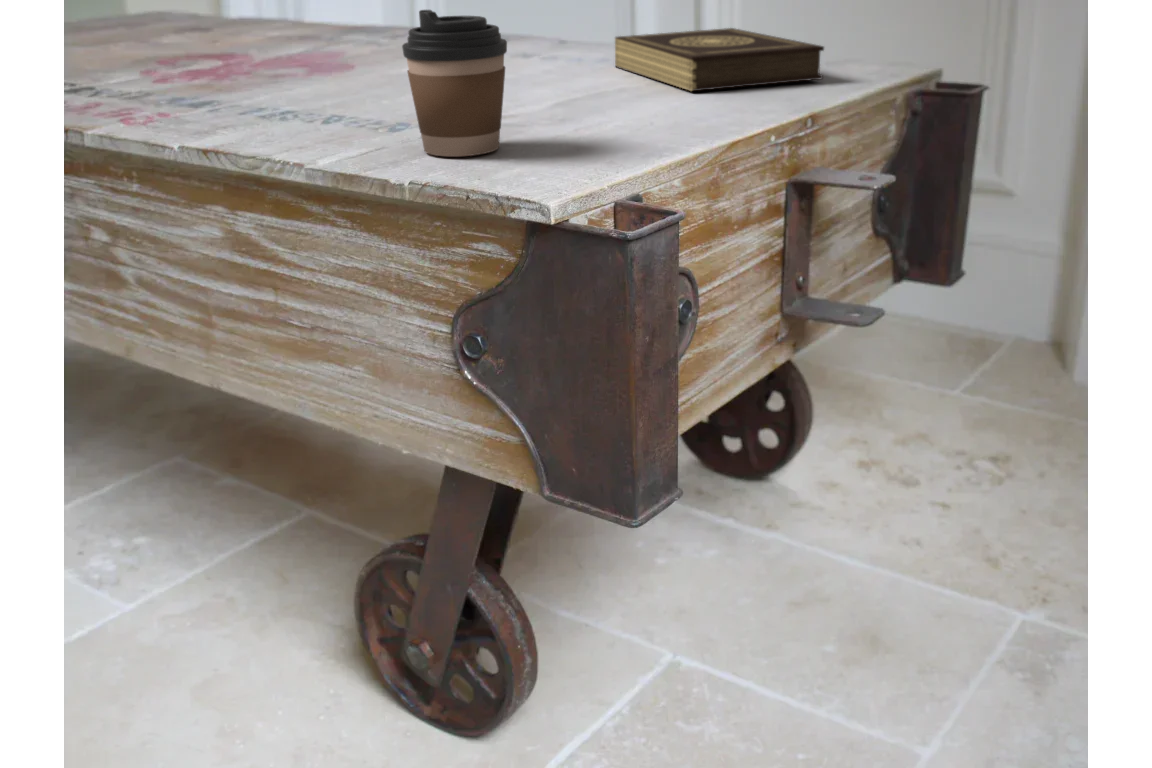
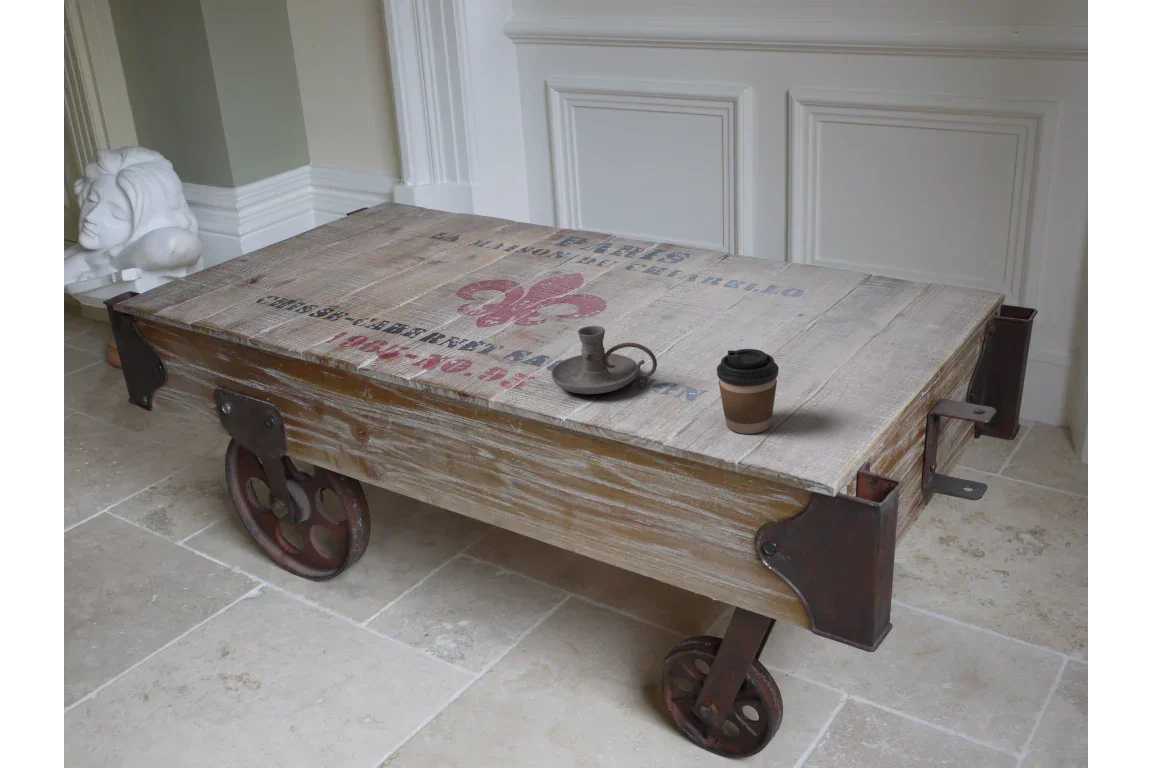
candle holder: none [181,17,349,118] -> present [551,326,657,394]
book: present [615,28,824,91] -> none [792,275,940,346]

